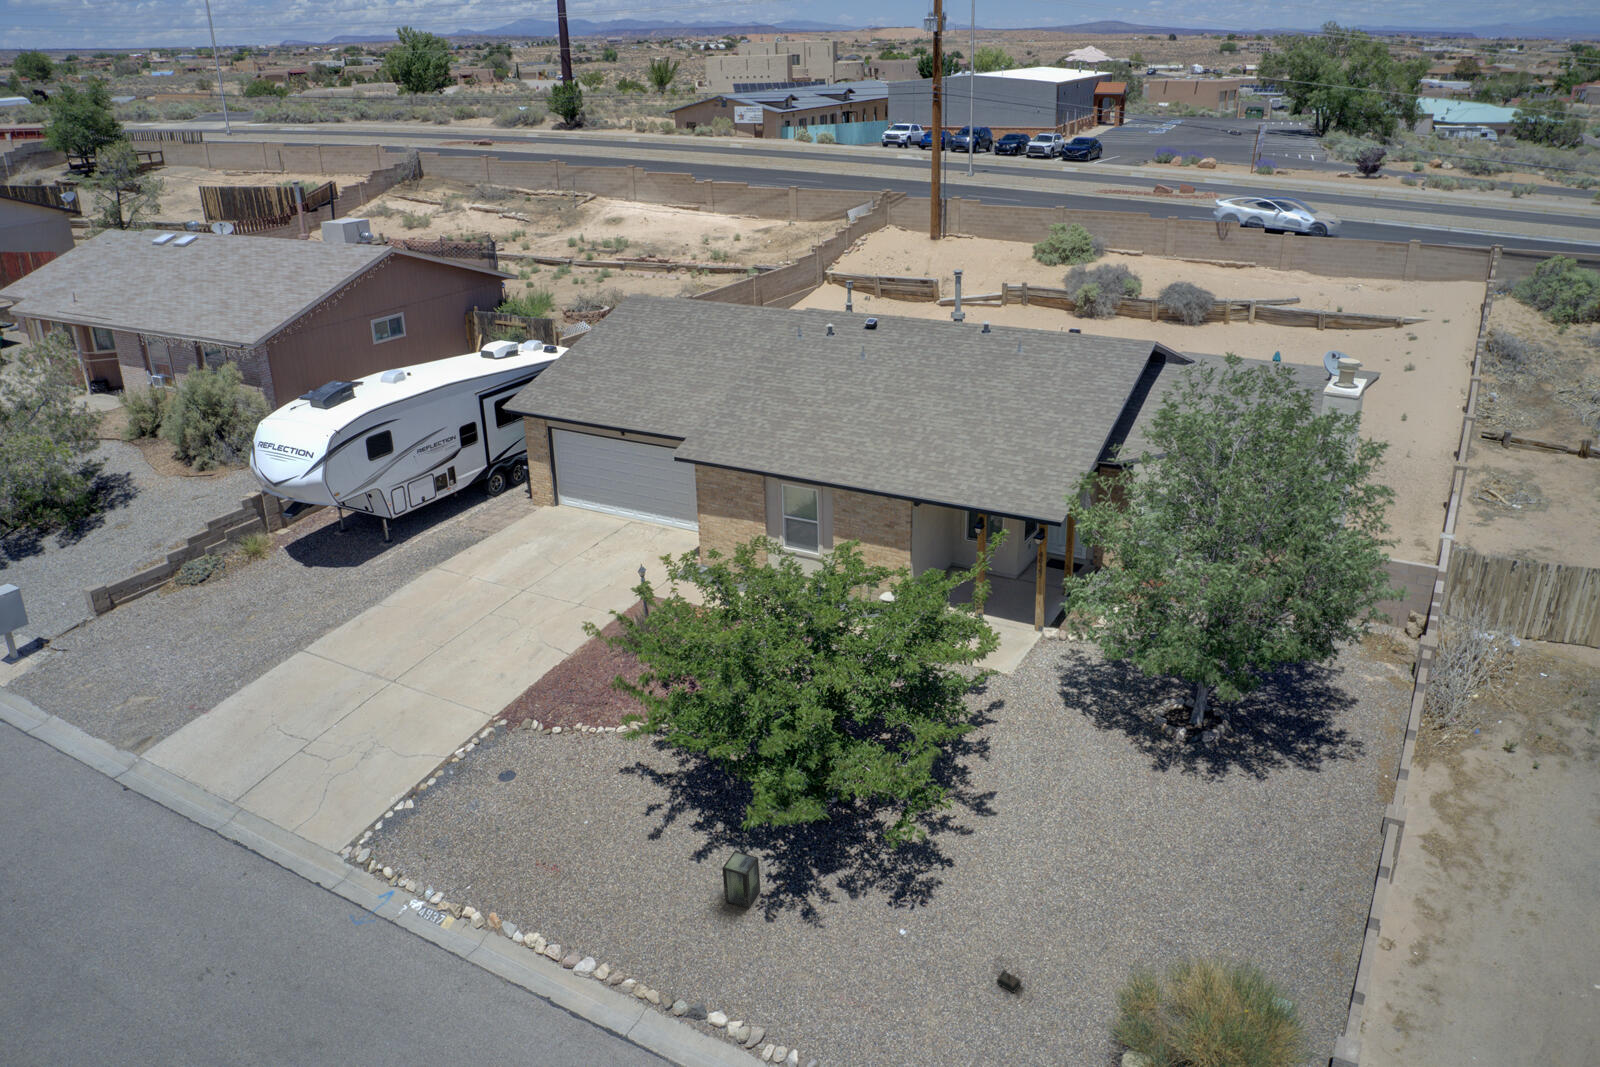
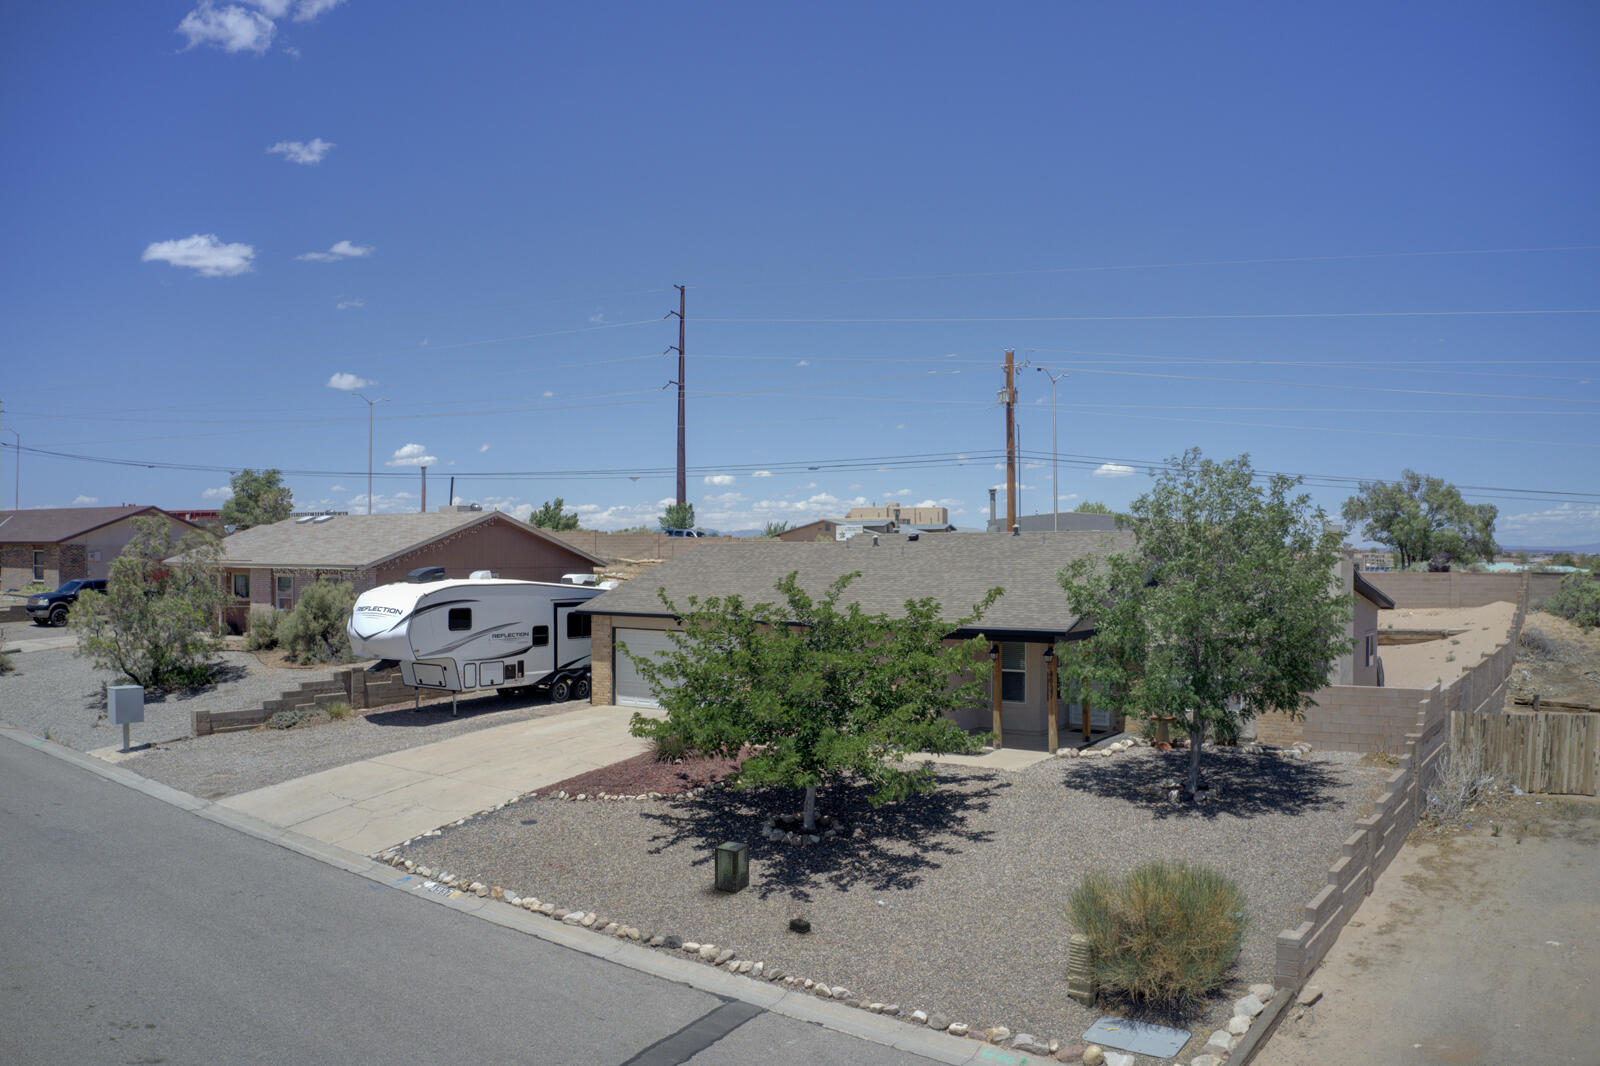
decorative plant: present [994,957,1021,993] -> present [787,904,811,933]

